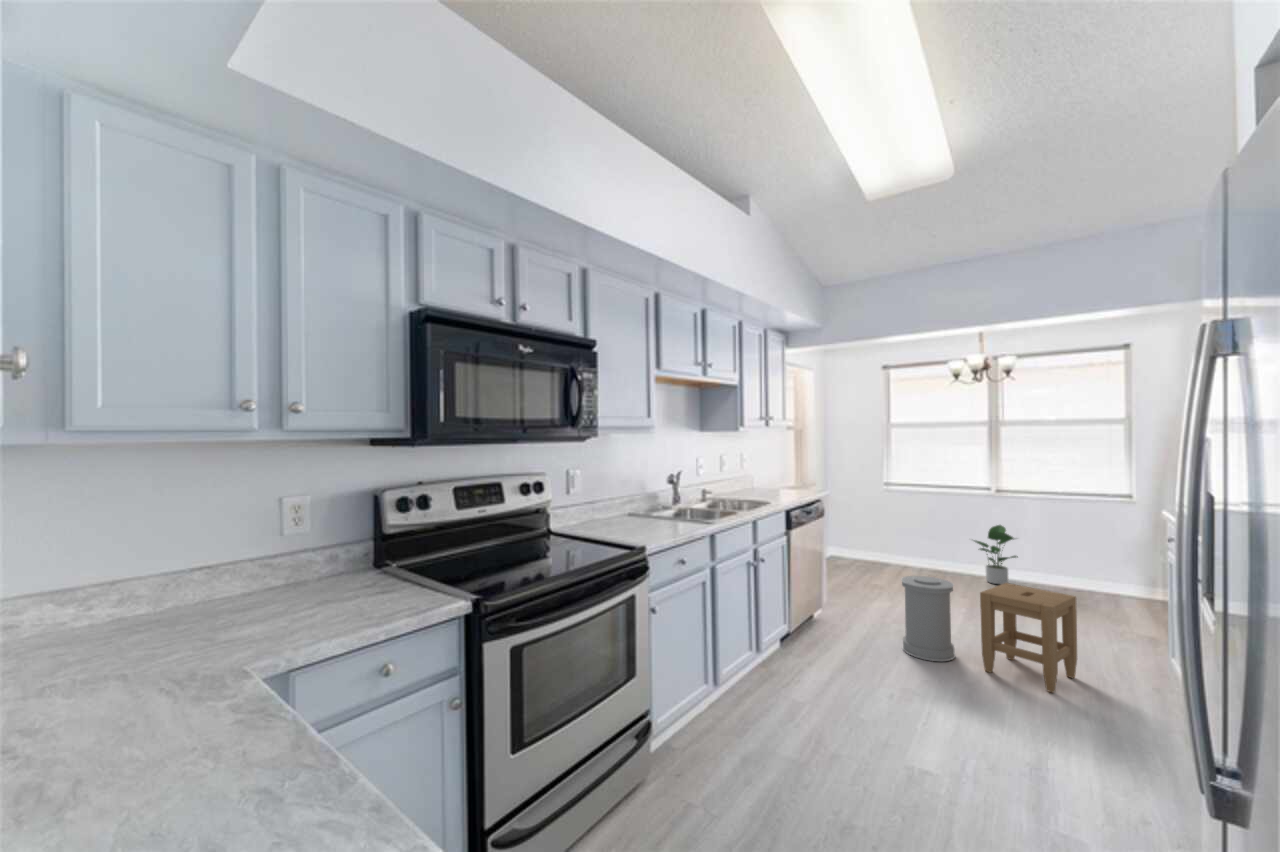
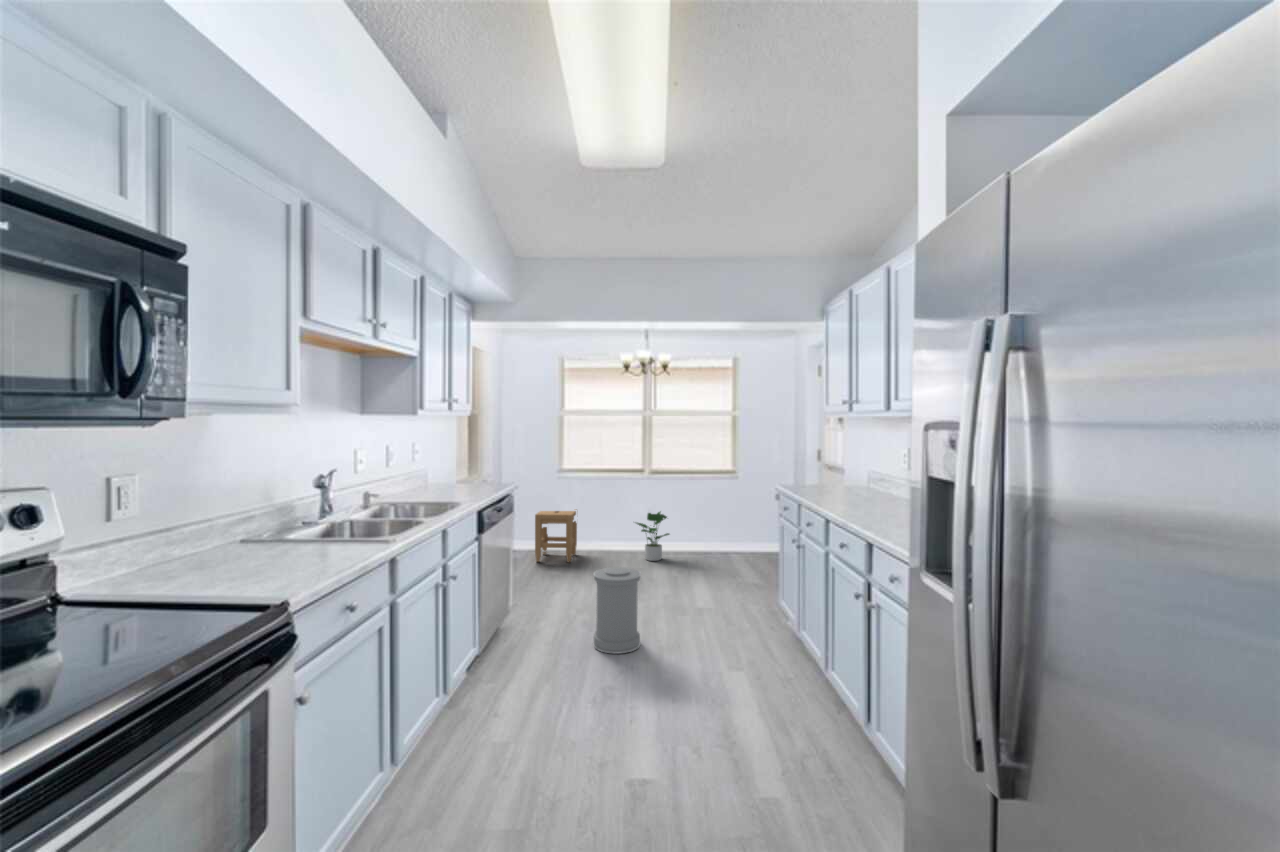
stool: present [980,583,1077,693] -> present [535,509,577,562]

